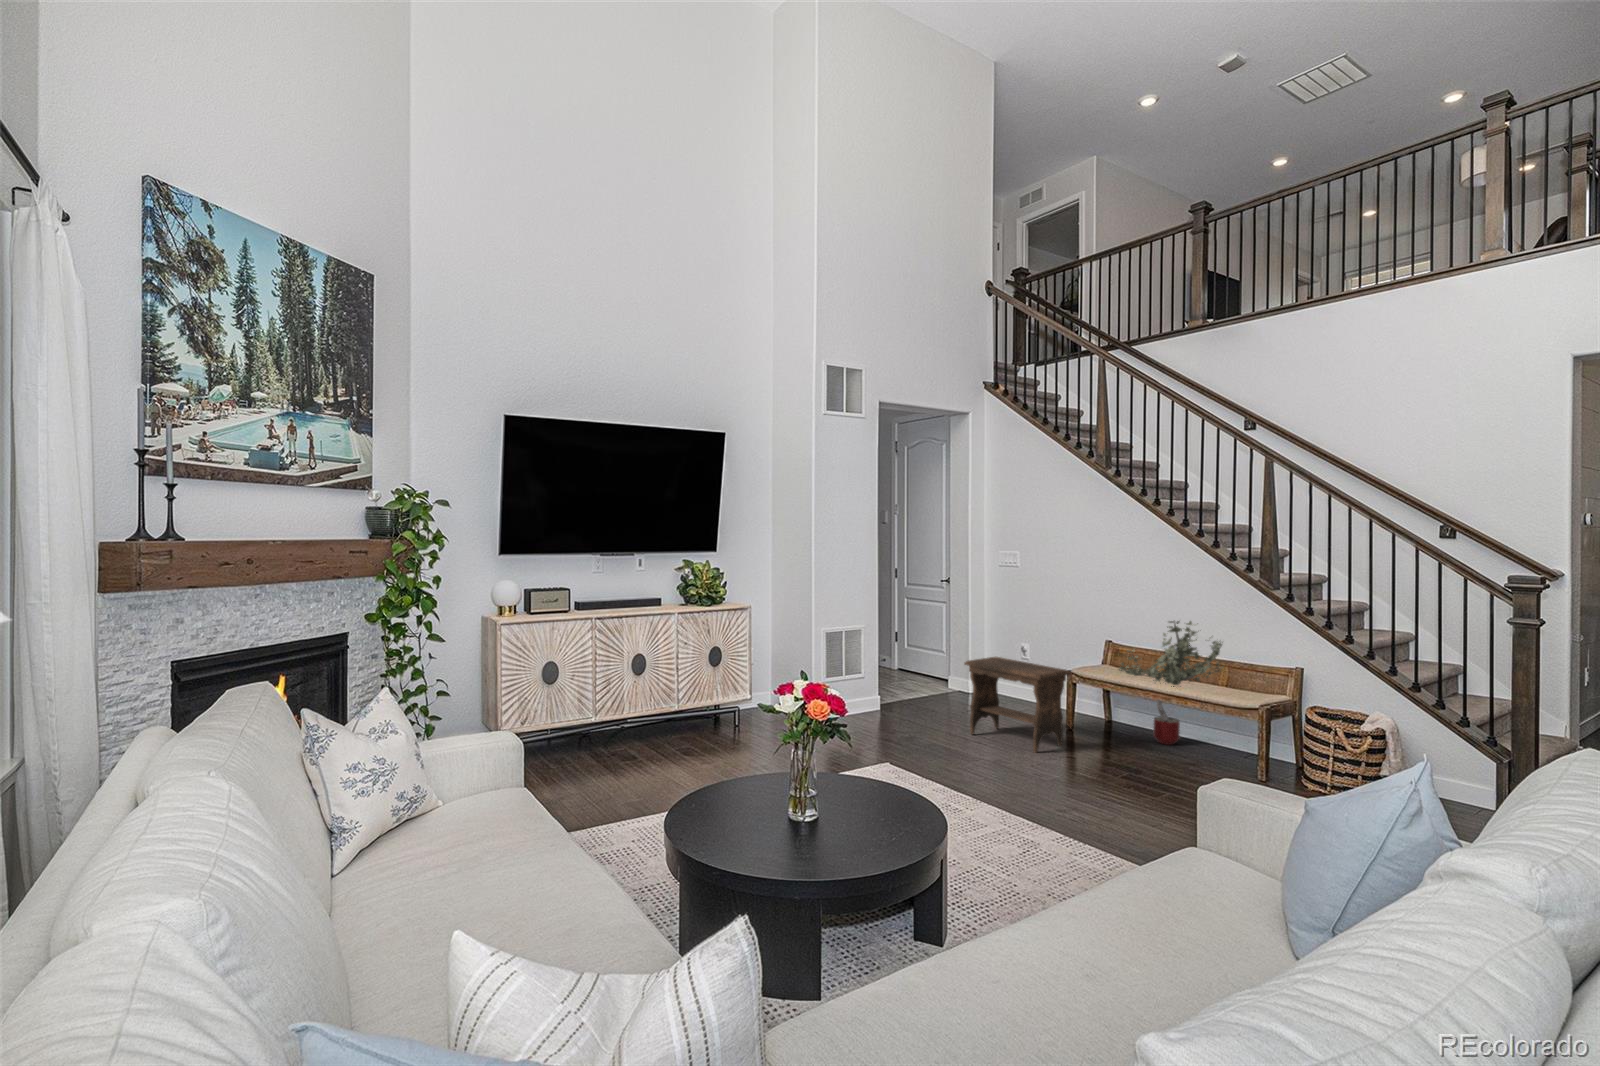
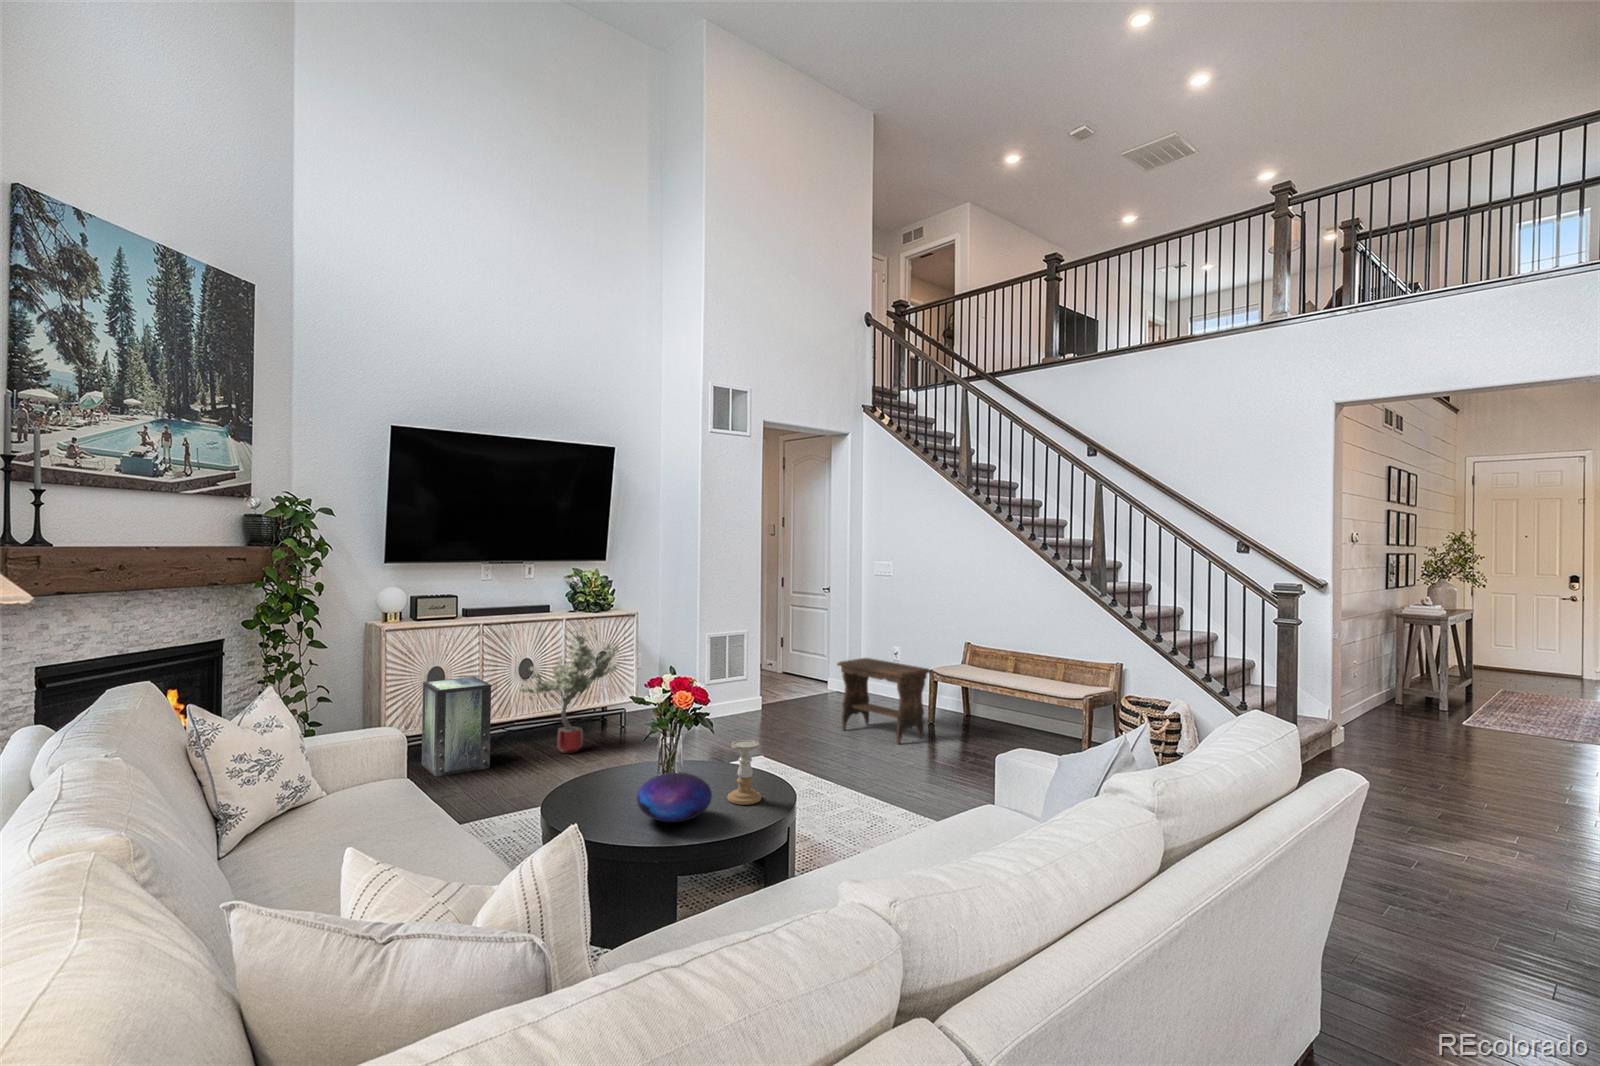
potted tree: present [1119,620,1222,745] -> present [521,628,619,753]
storage box: none [540,672,607,775] -> present [422,677,491,777]
candle holder: none [870,757,909,833] -> present [727,740,761,805]
decorative orb: none [771,794,856,853] -> present [637,772,712,822]

